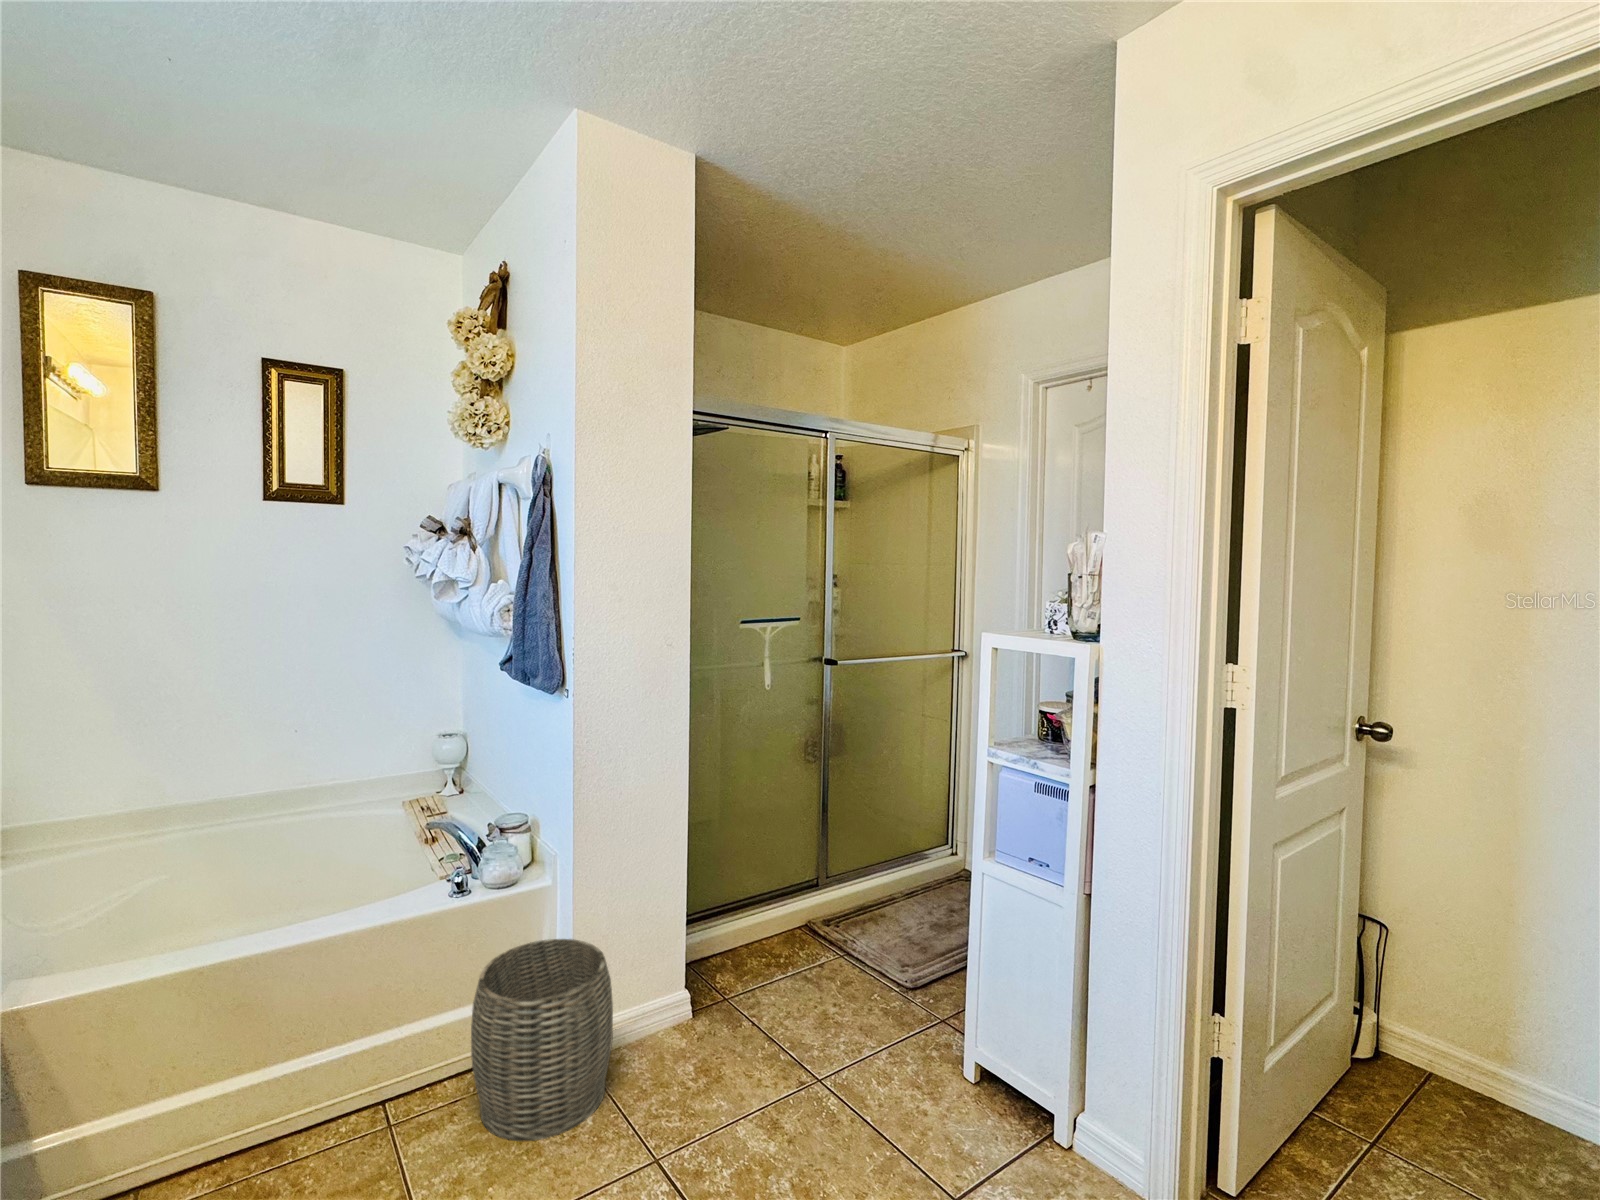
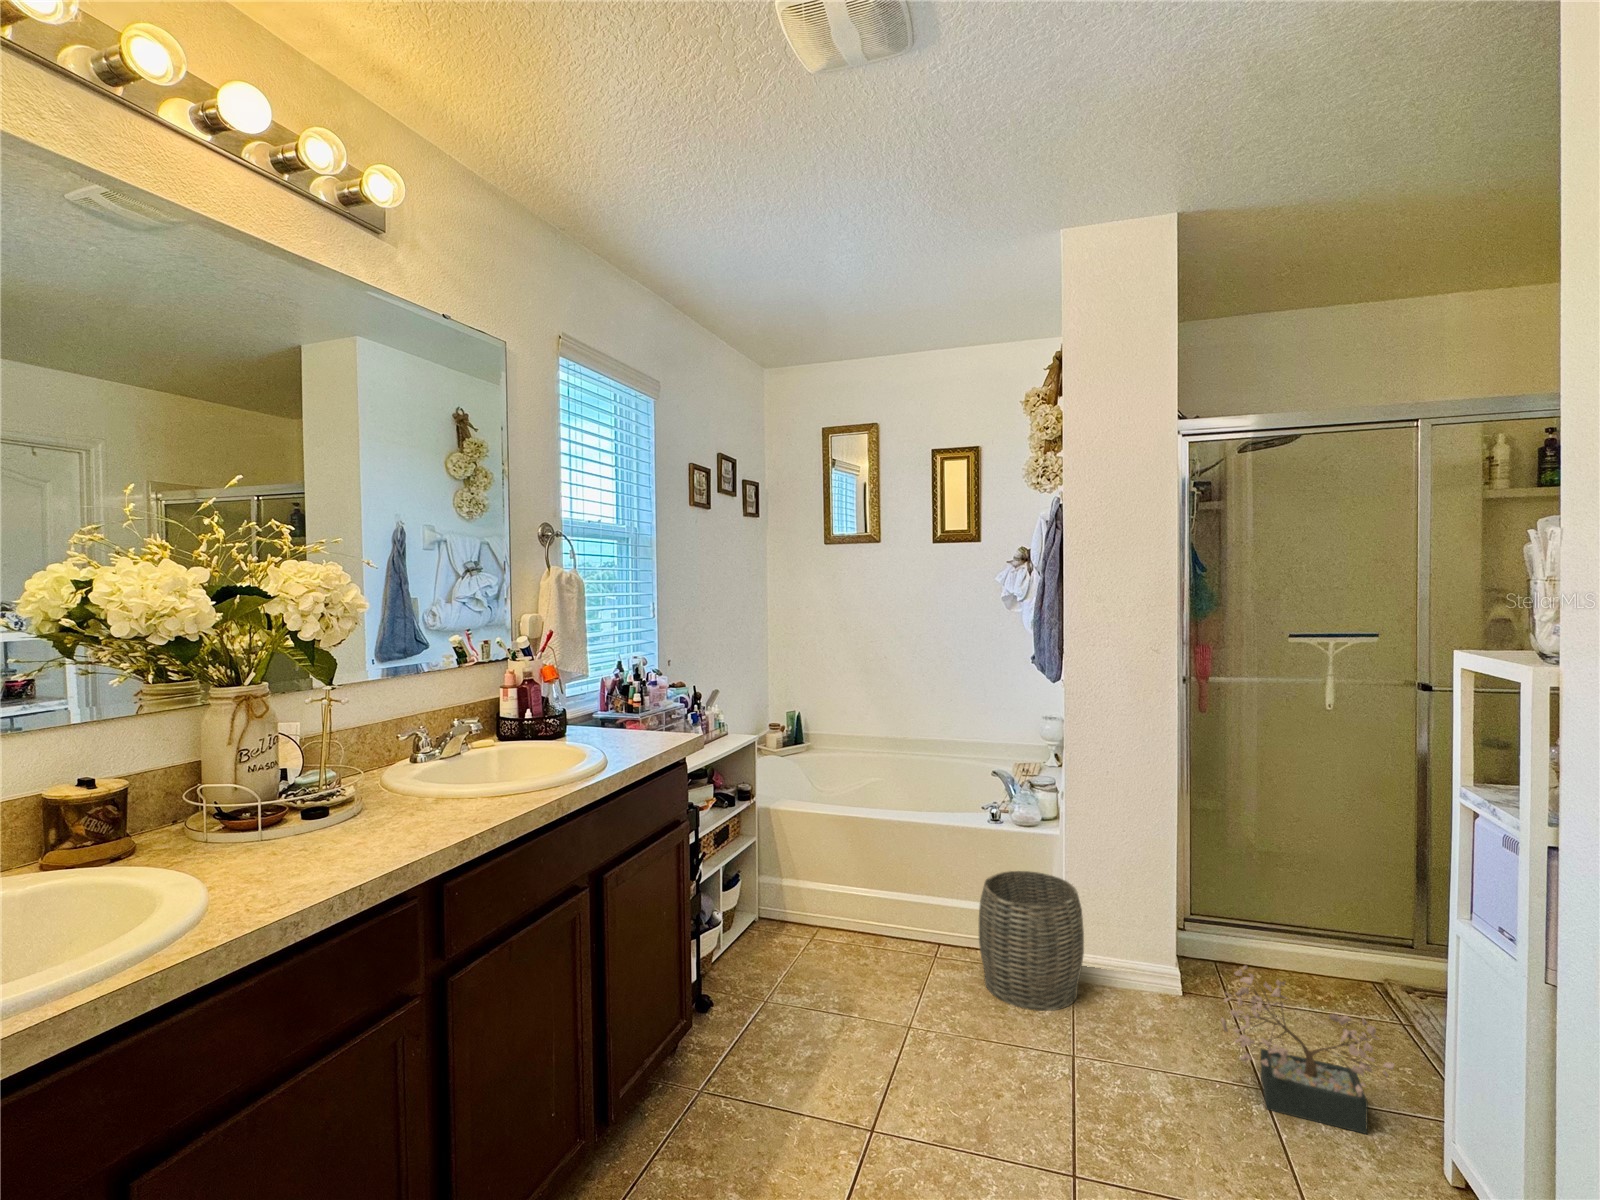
decorative plant: none [787,960,914,1099] -> present [1221,966,1394,1134]

